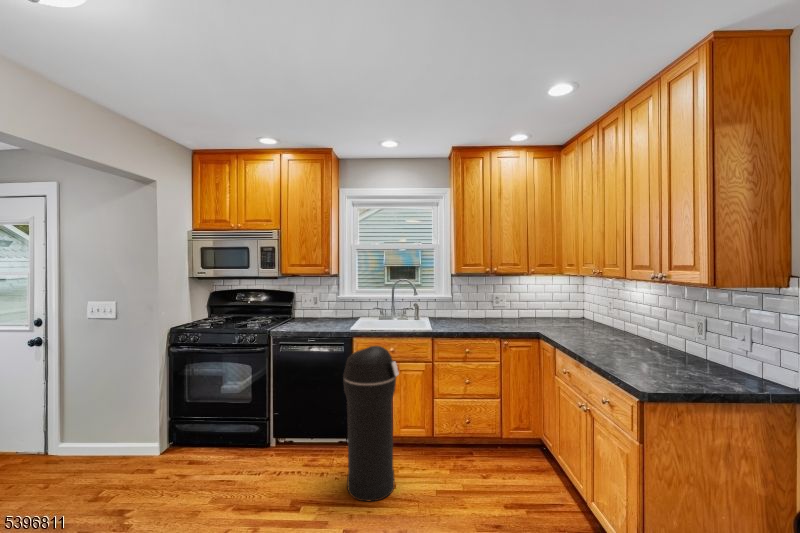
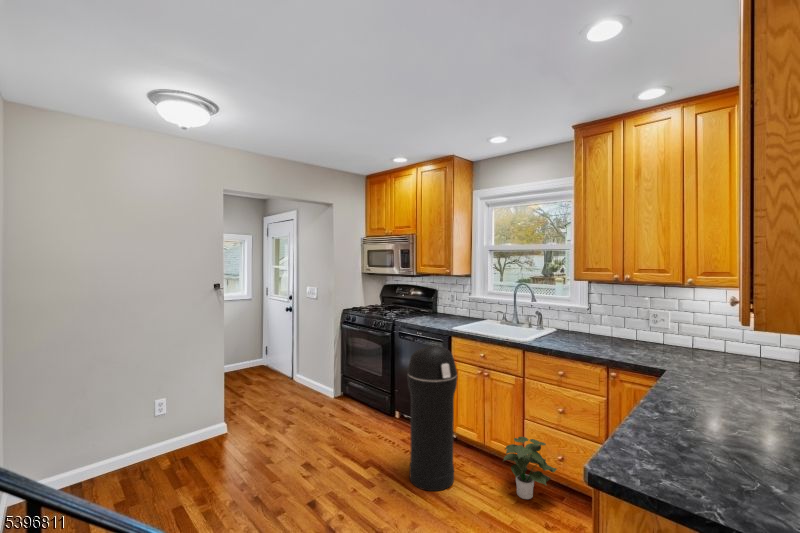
potted plant: none [426,413,474,467] -> present [503,437,557,499]

